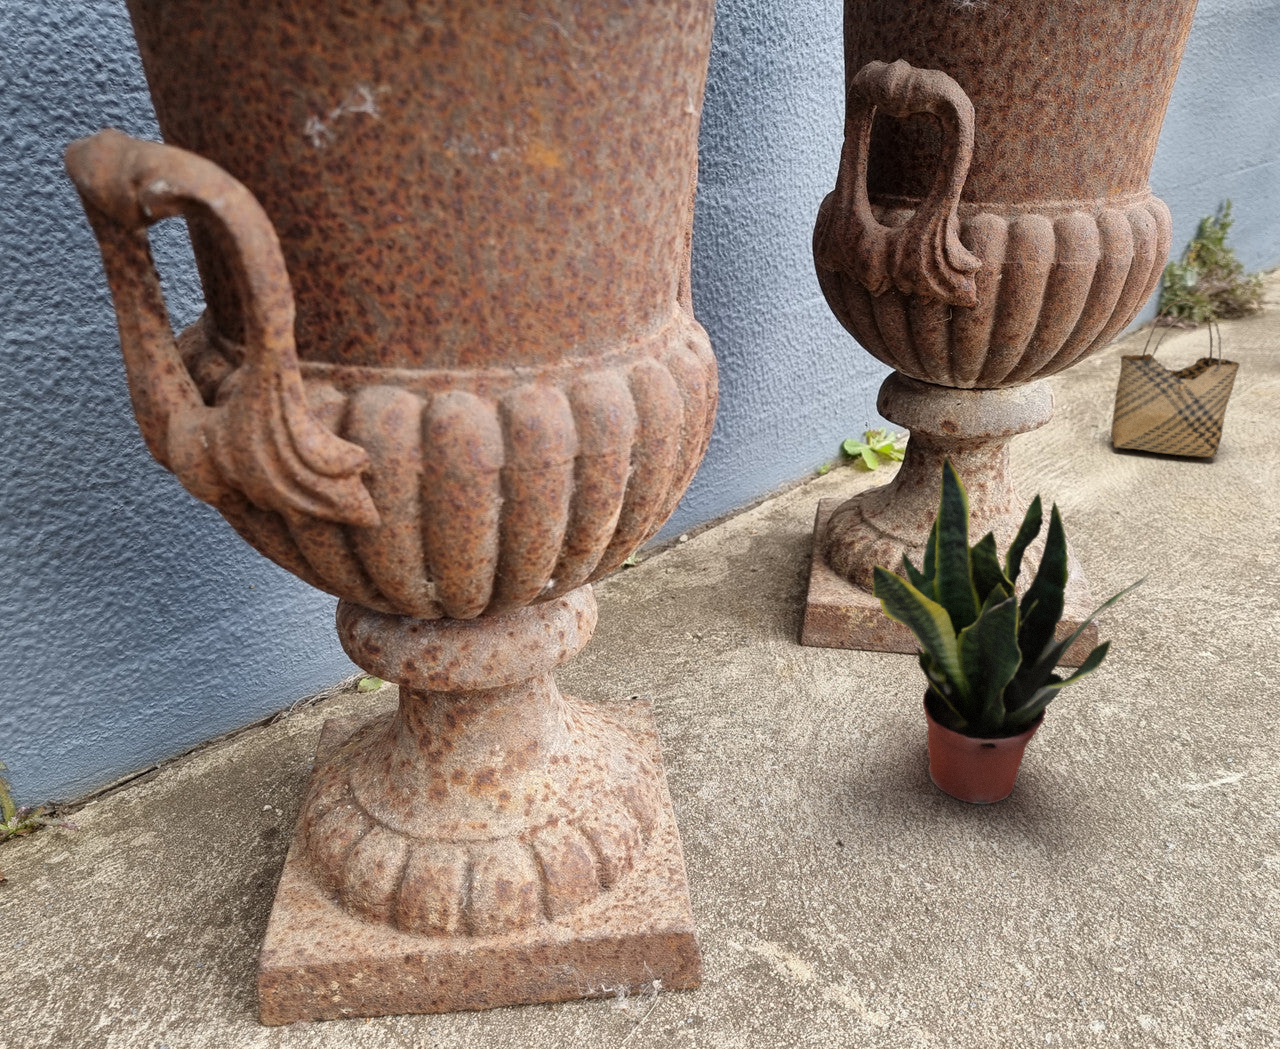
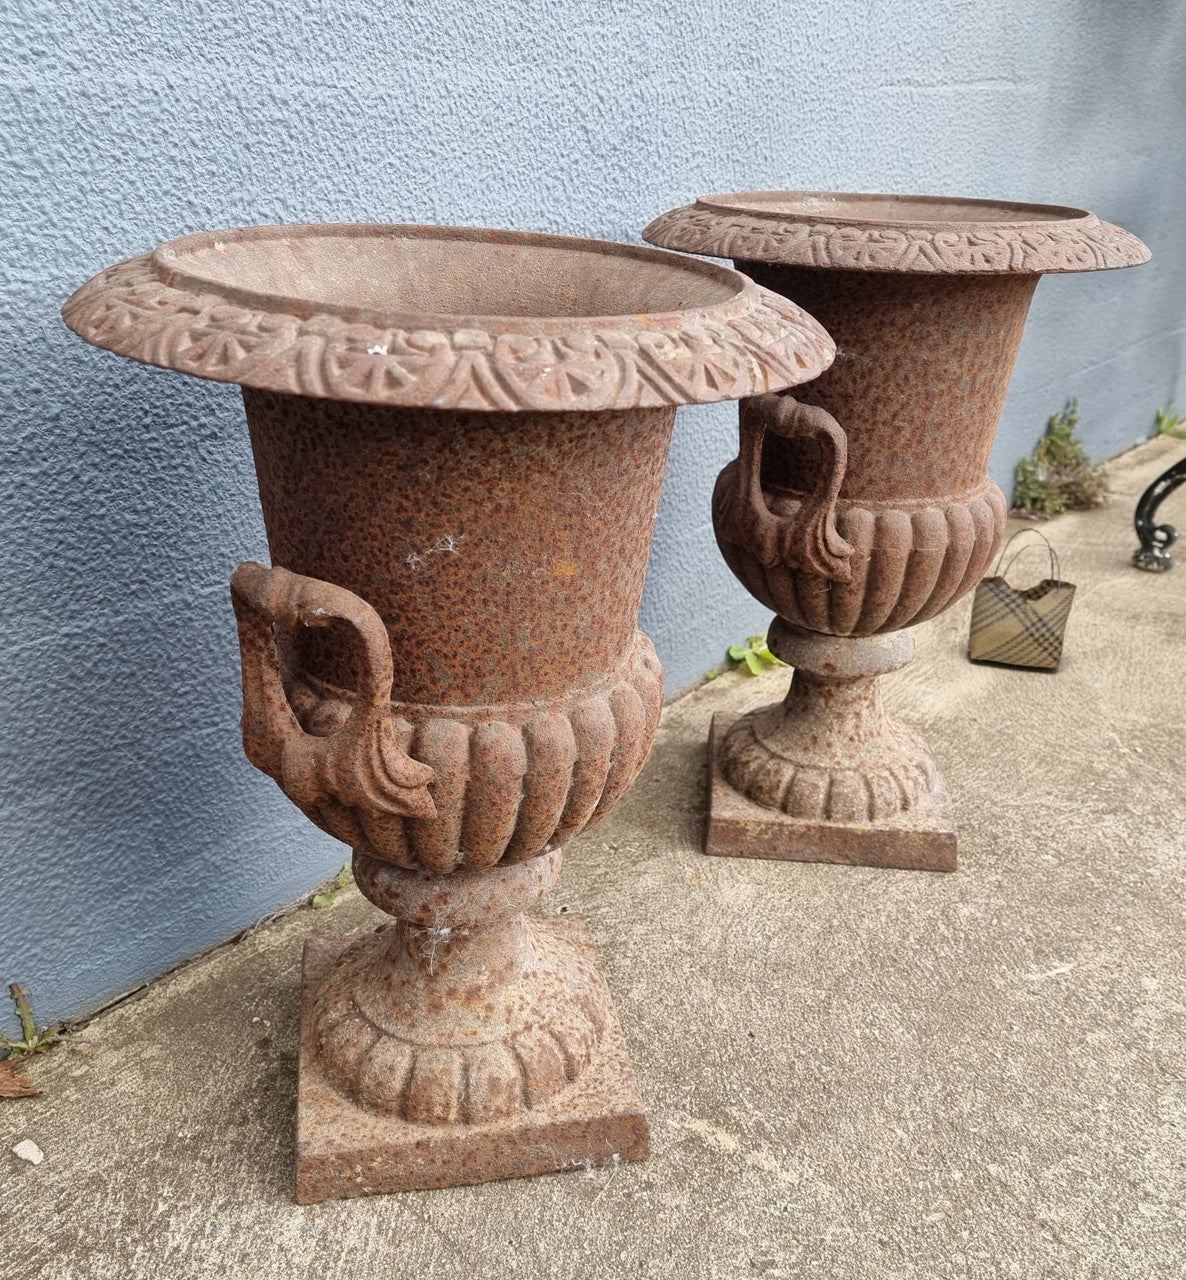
potted plant: present [872,456,1149,804] -> none [776,714,993,997]

